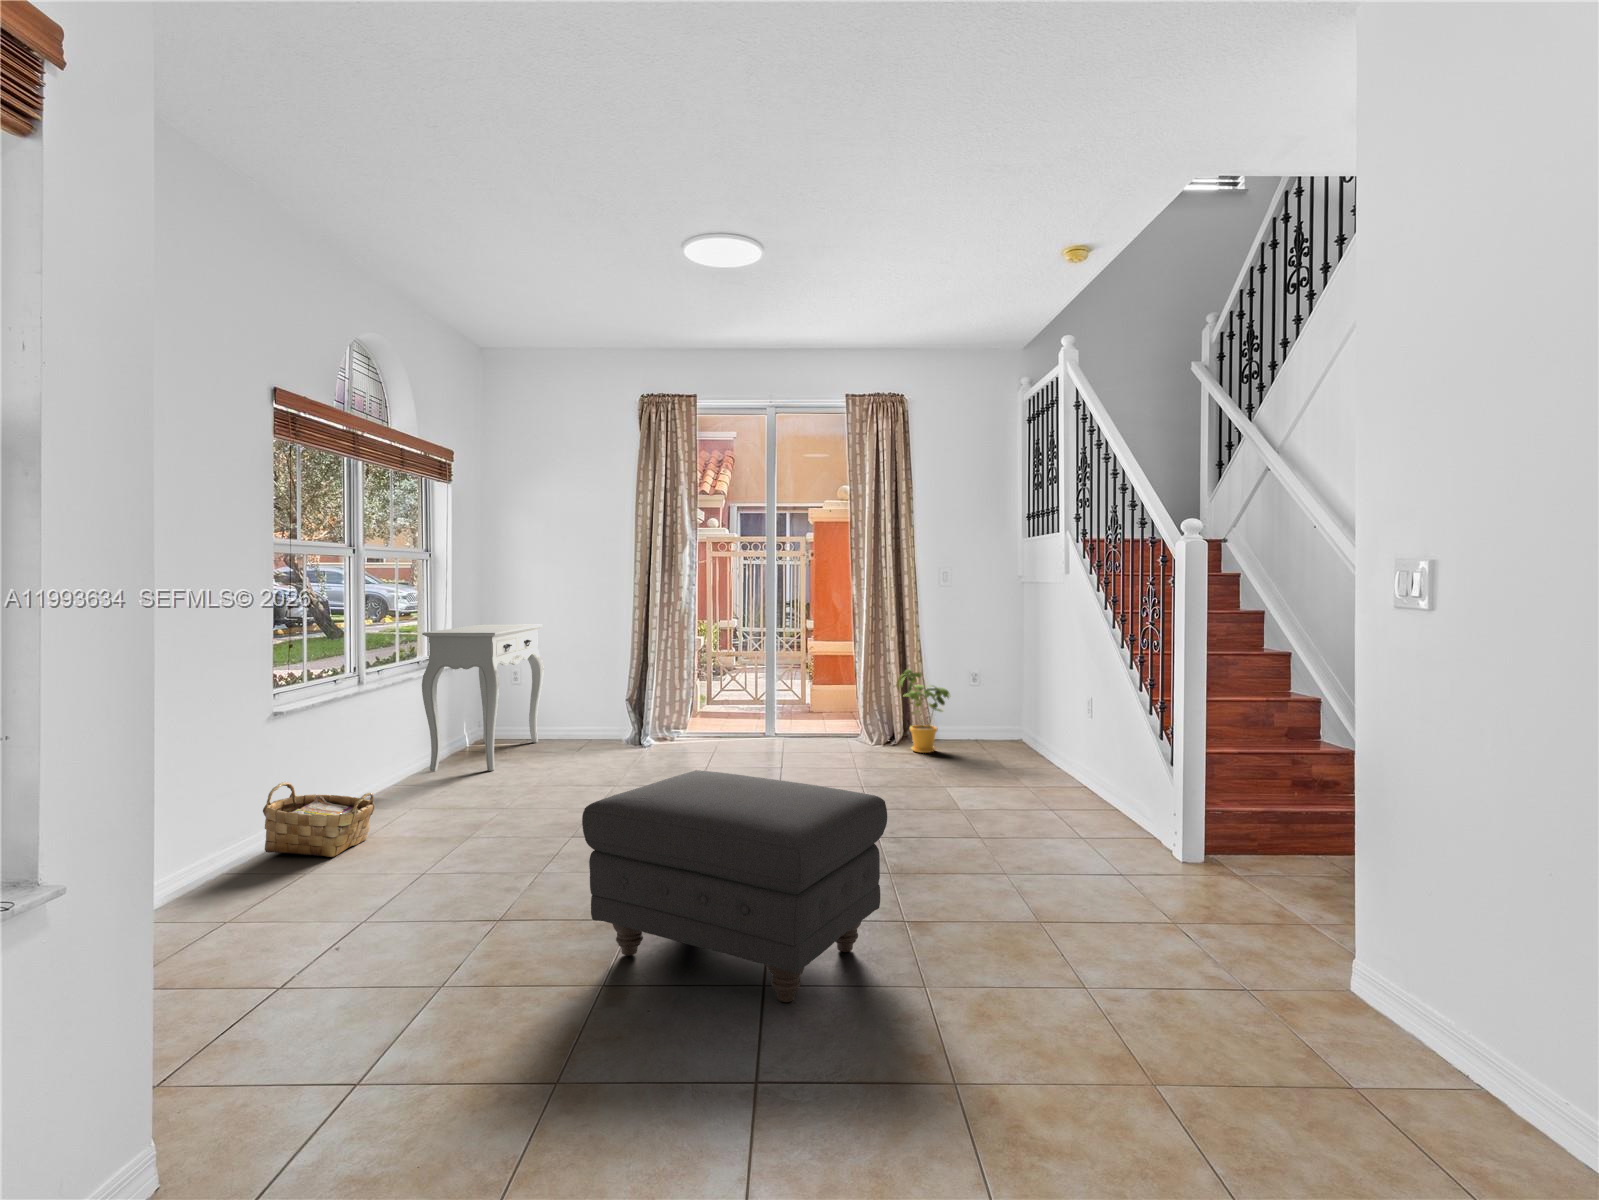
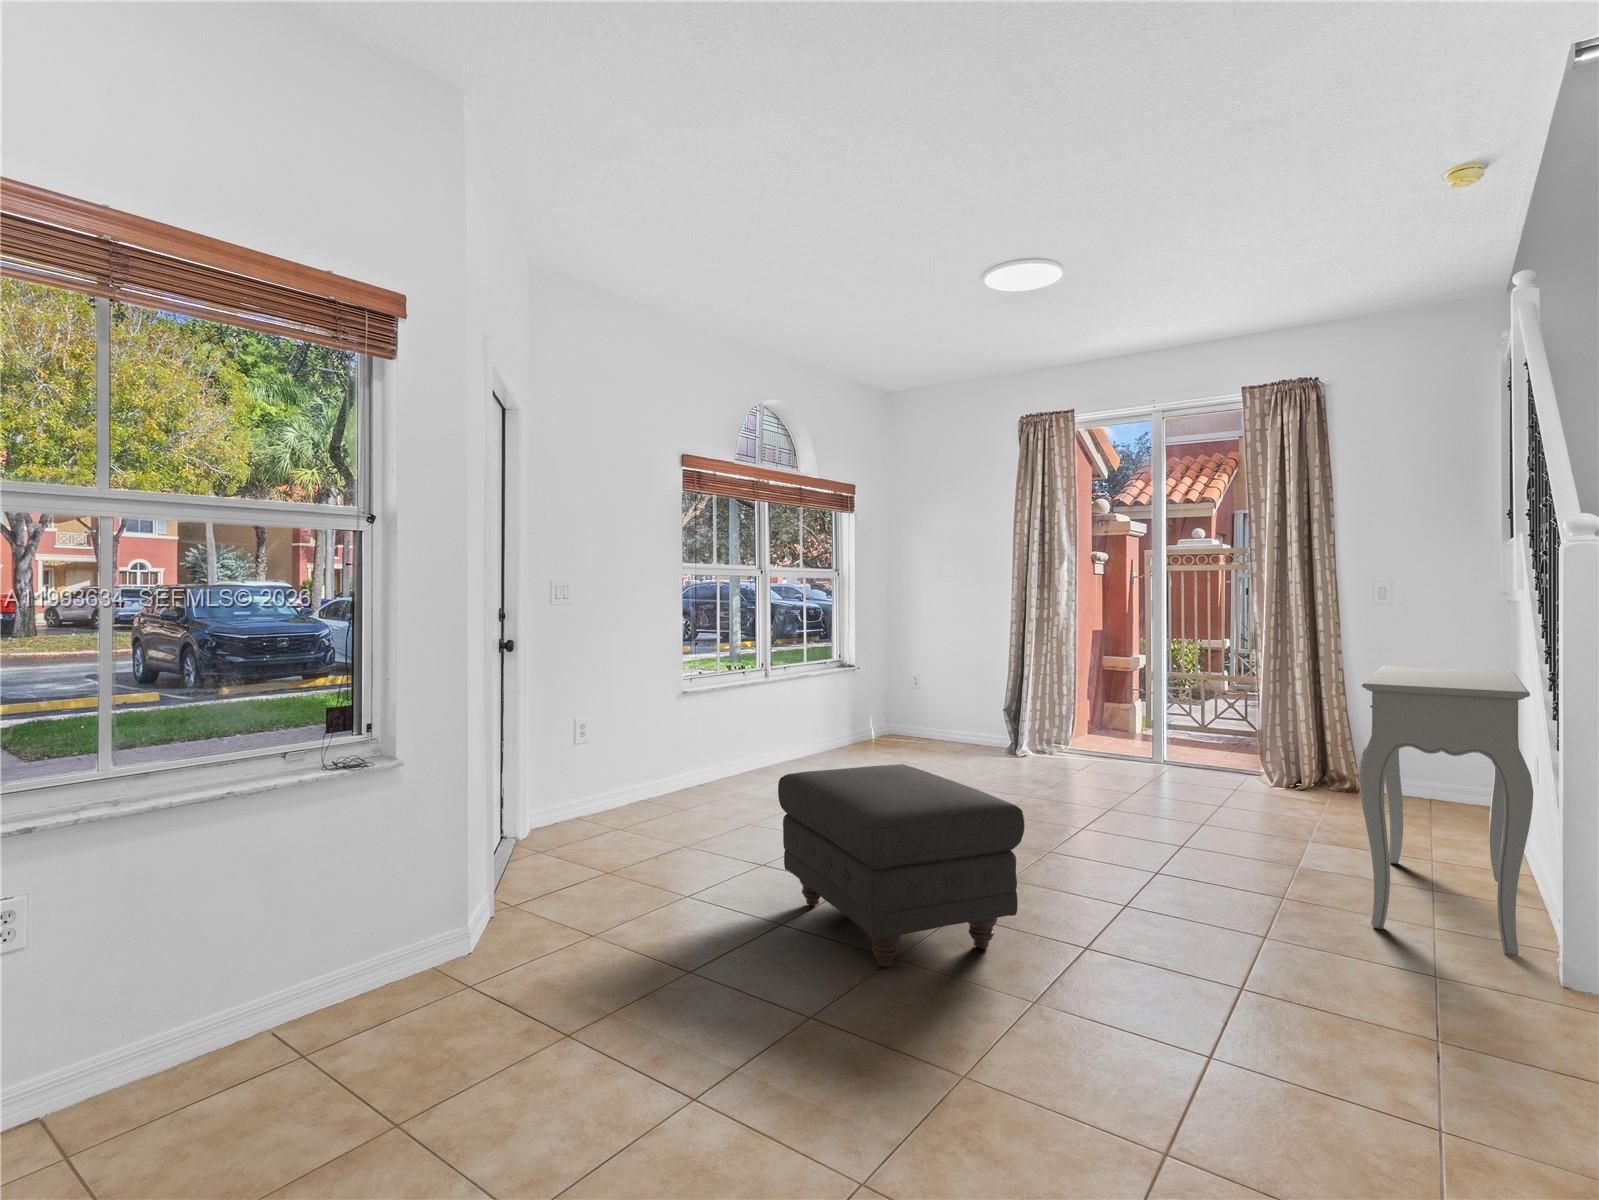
console table: present [422,624,544,771] -> present [1358,666,1533,956]
house plant: present [896,669,949,753] -> none [1294,699,1367,801]
woven basket: present [263,782,374,857] -> none [669,744,739,802]

